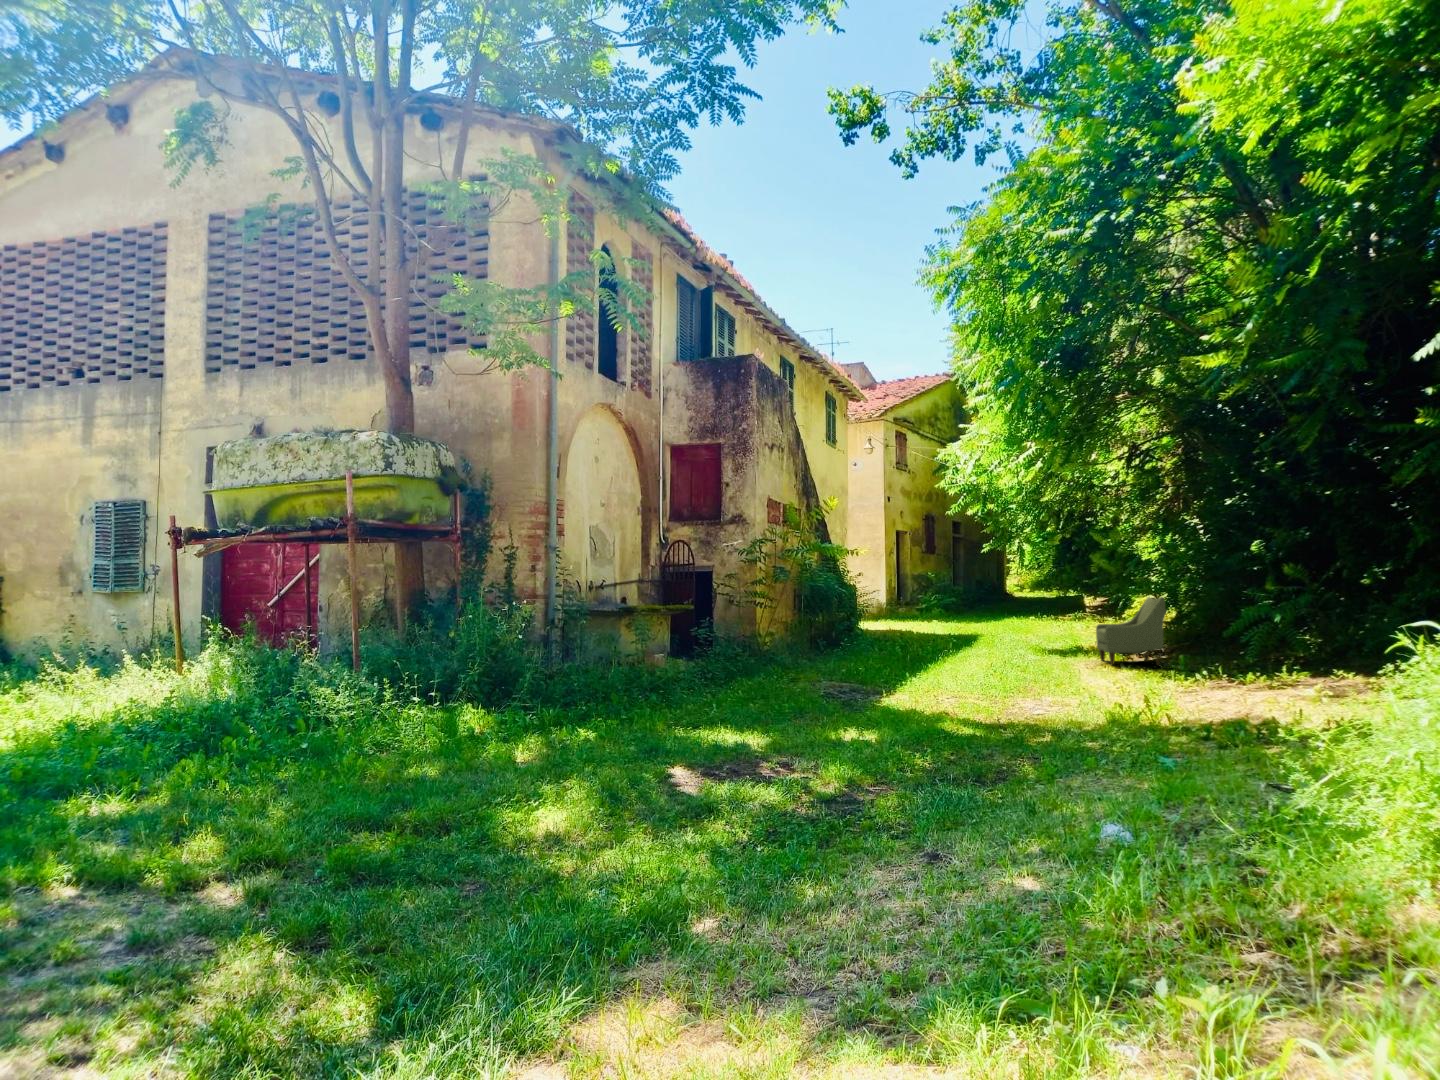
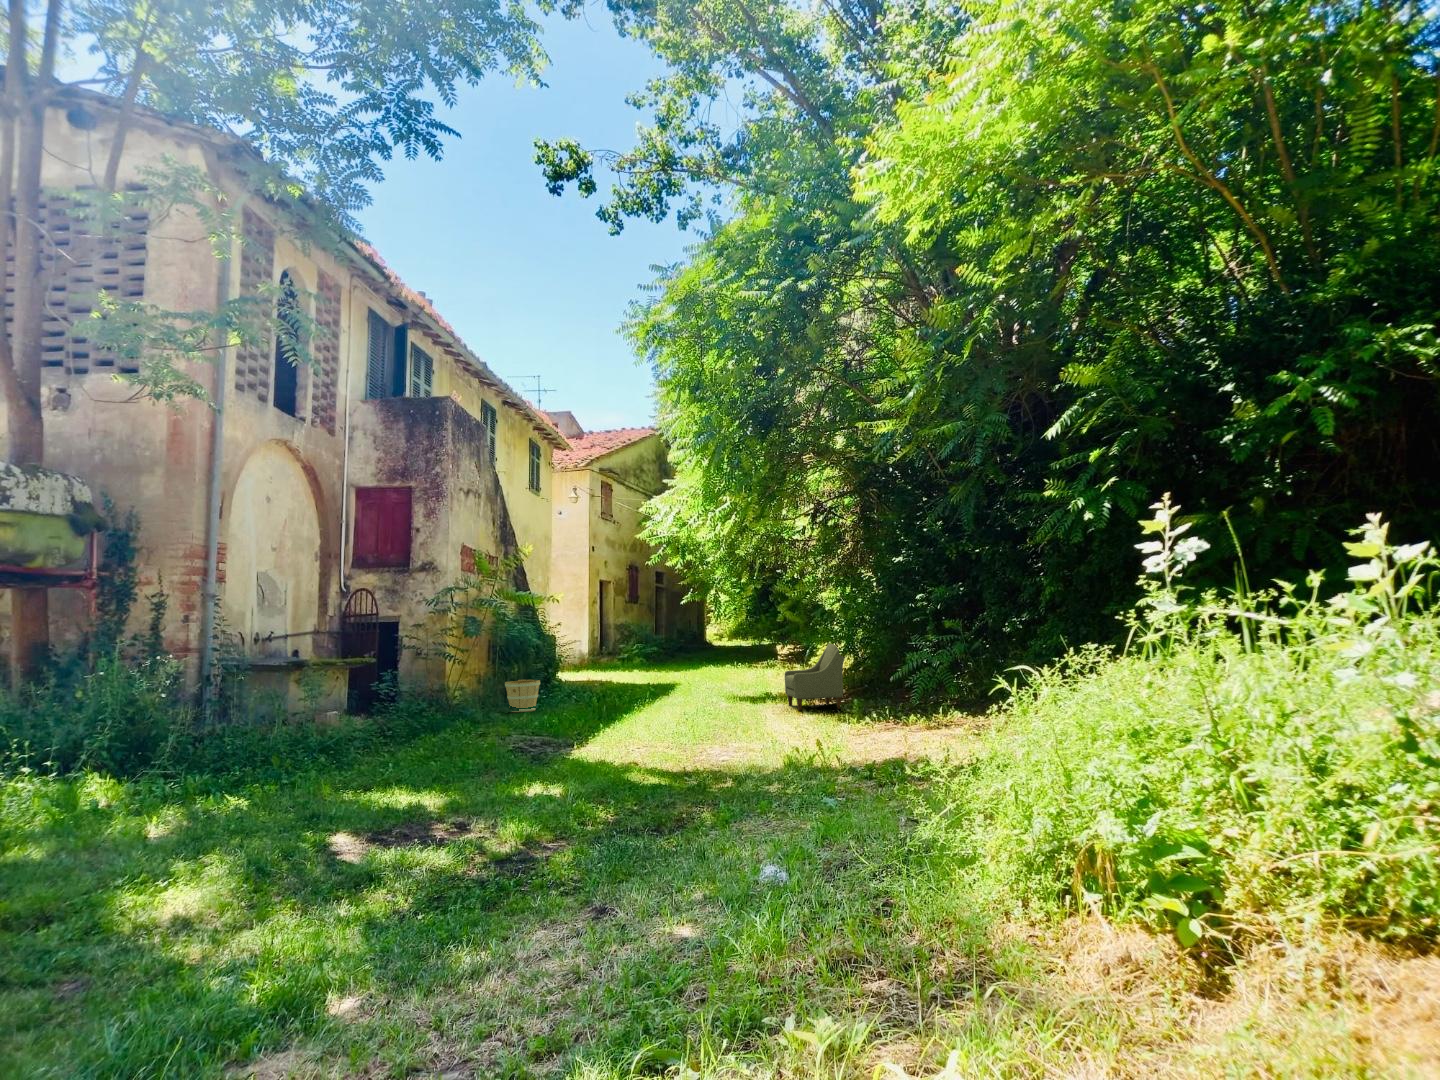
wooden bucket: none [807,625,841,655] -> present [505,680,540,712]

